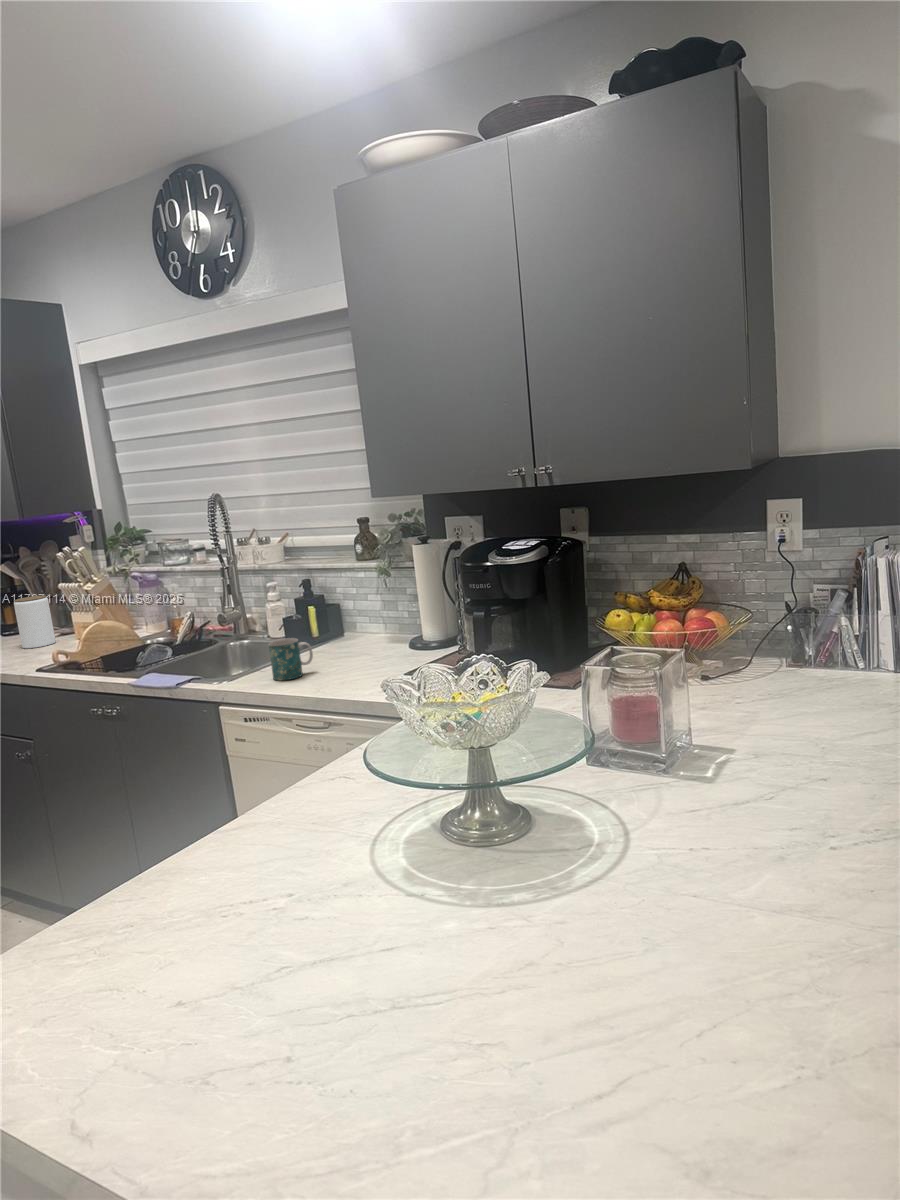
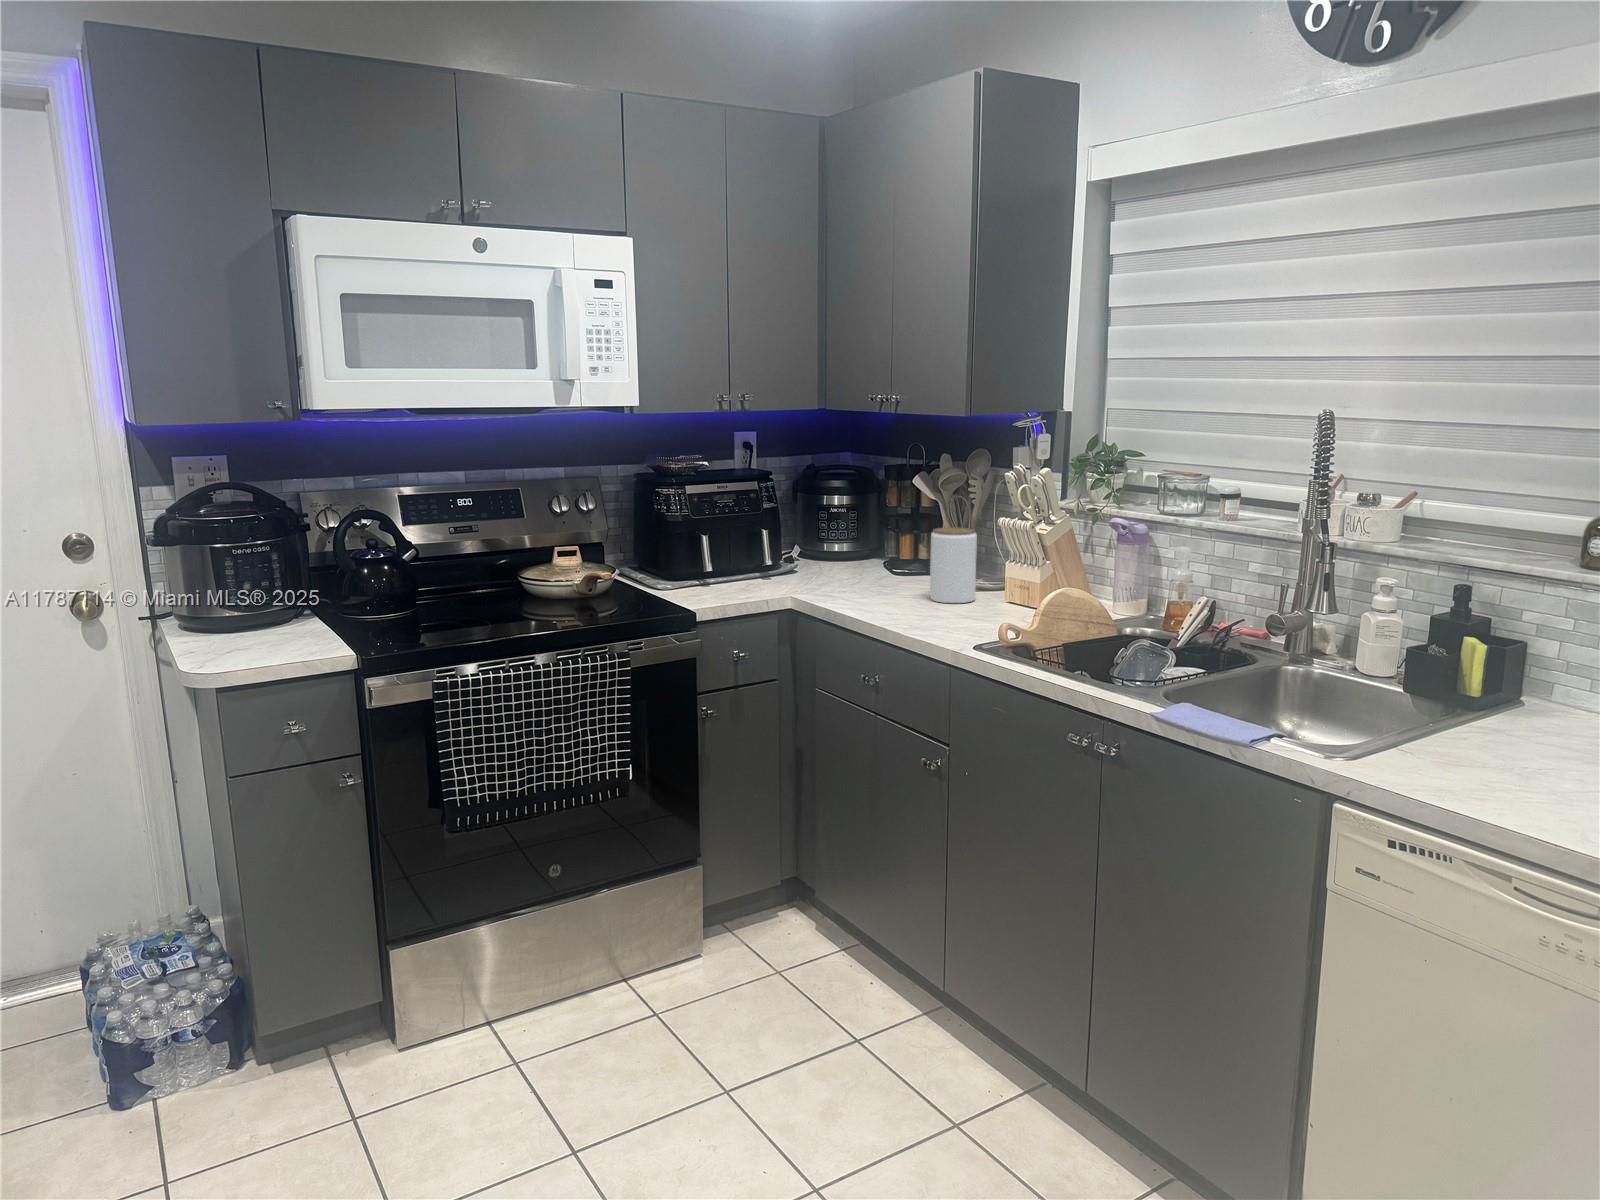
mug: present [269,638,313,680] -> none [1440,703,1531,786]

